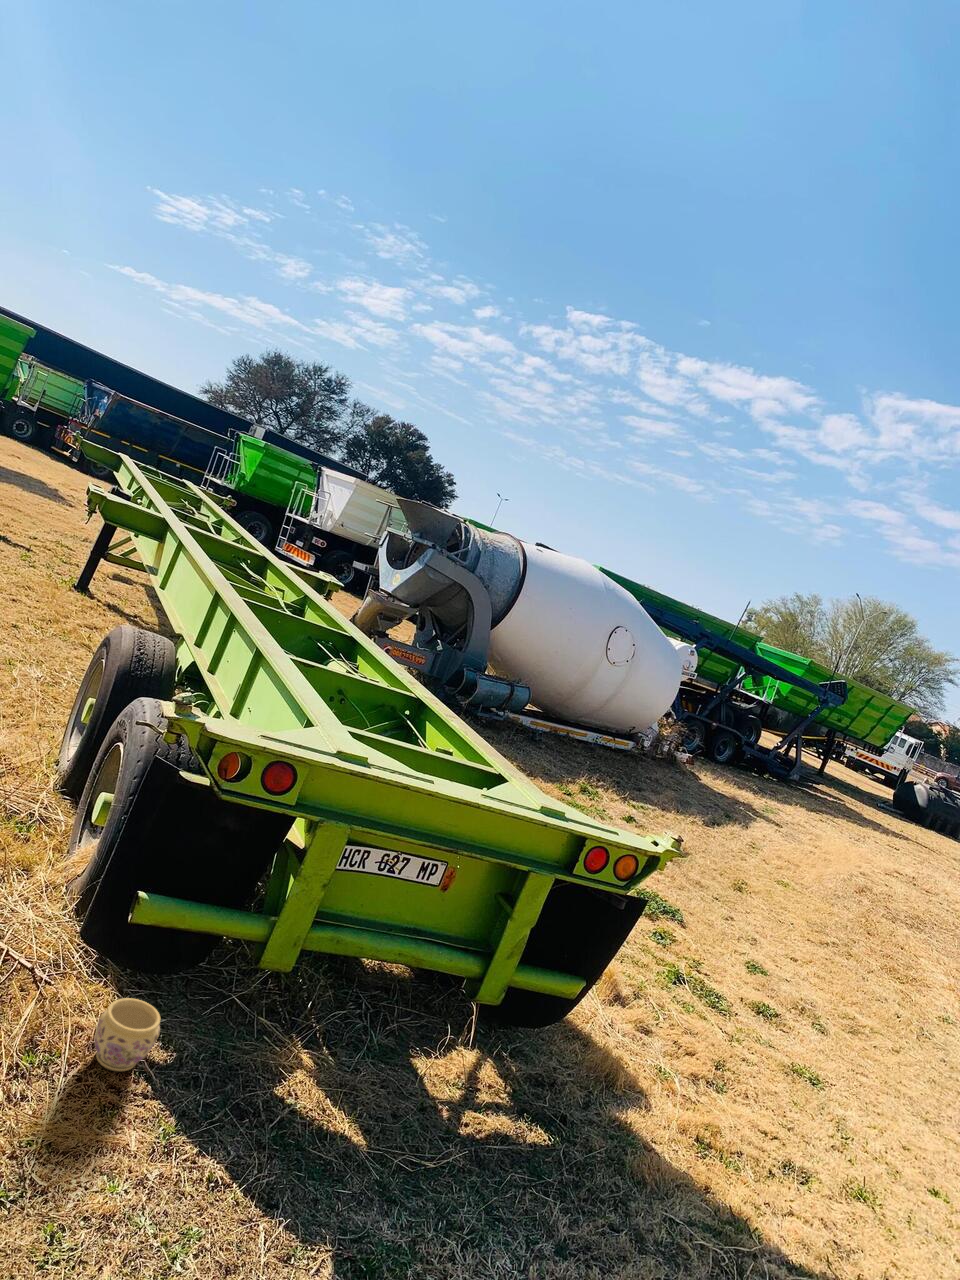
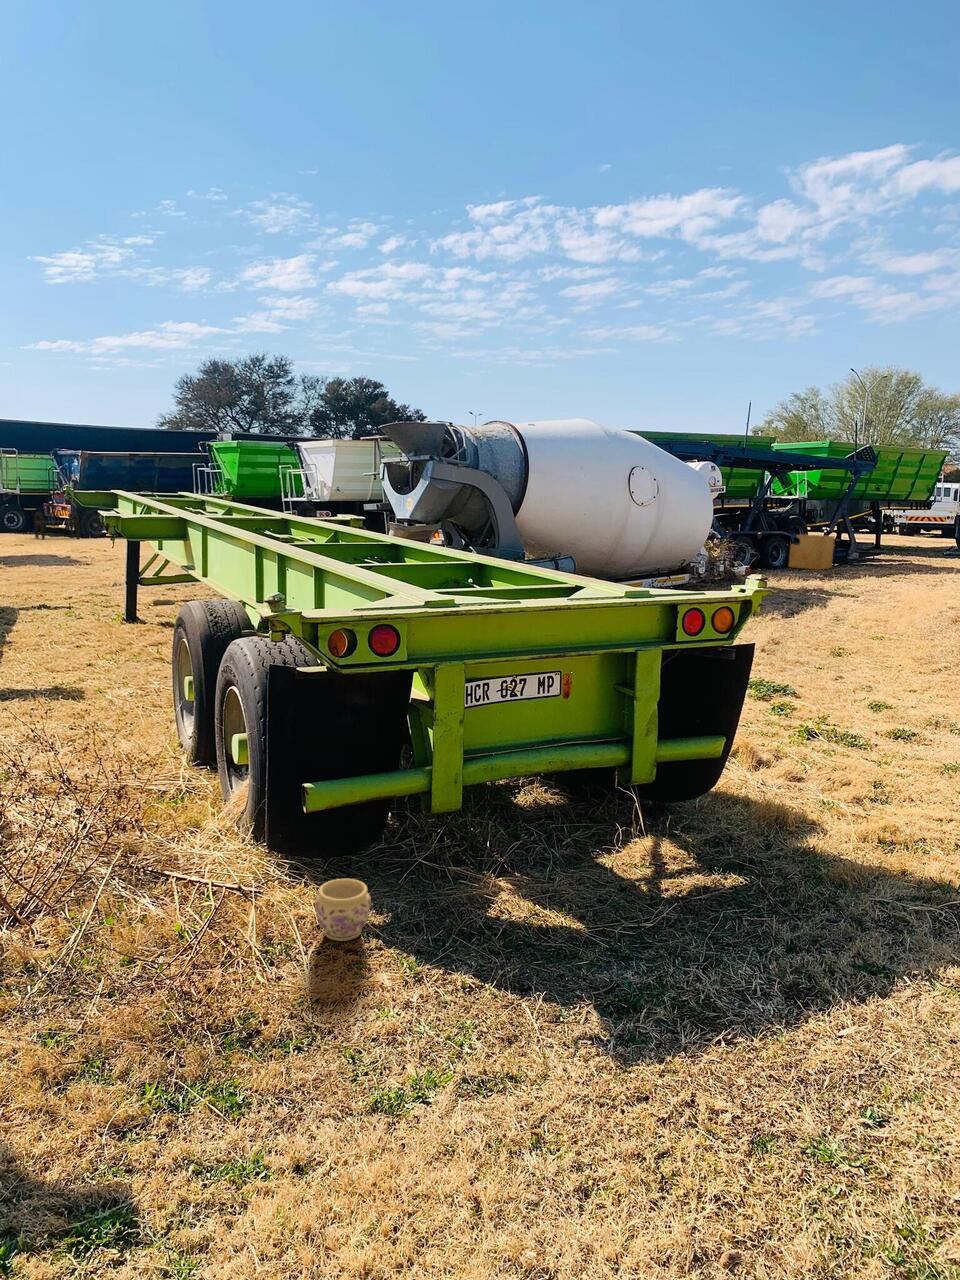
bench: none [35,428,86,469] -> present [34,512,80,540]
cardboard box: none [731,737,784,782] -> present [789,534,835,570]

